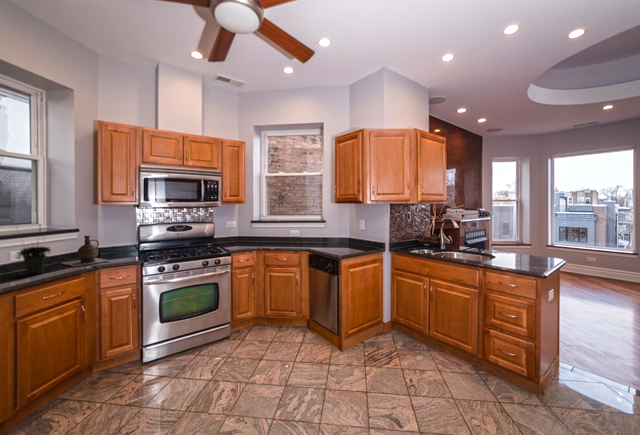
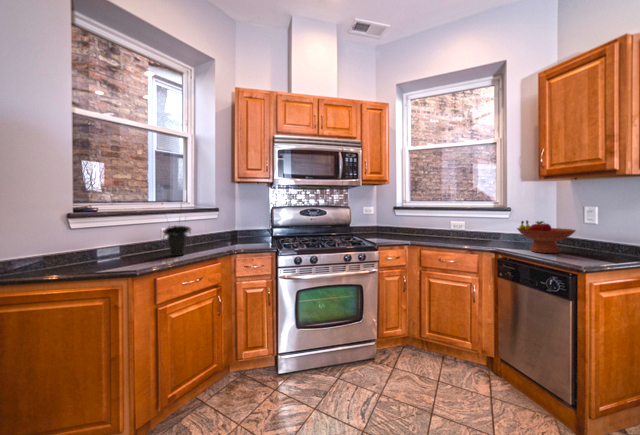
fruit bowl: none [322,231,352,252] -> present [517,221,576,253]
ceramic jug: present [63,236,109,266] -> none [201,217,246,250]

